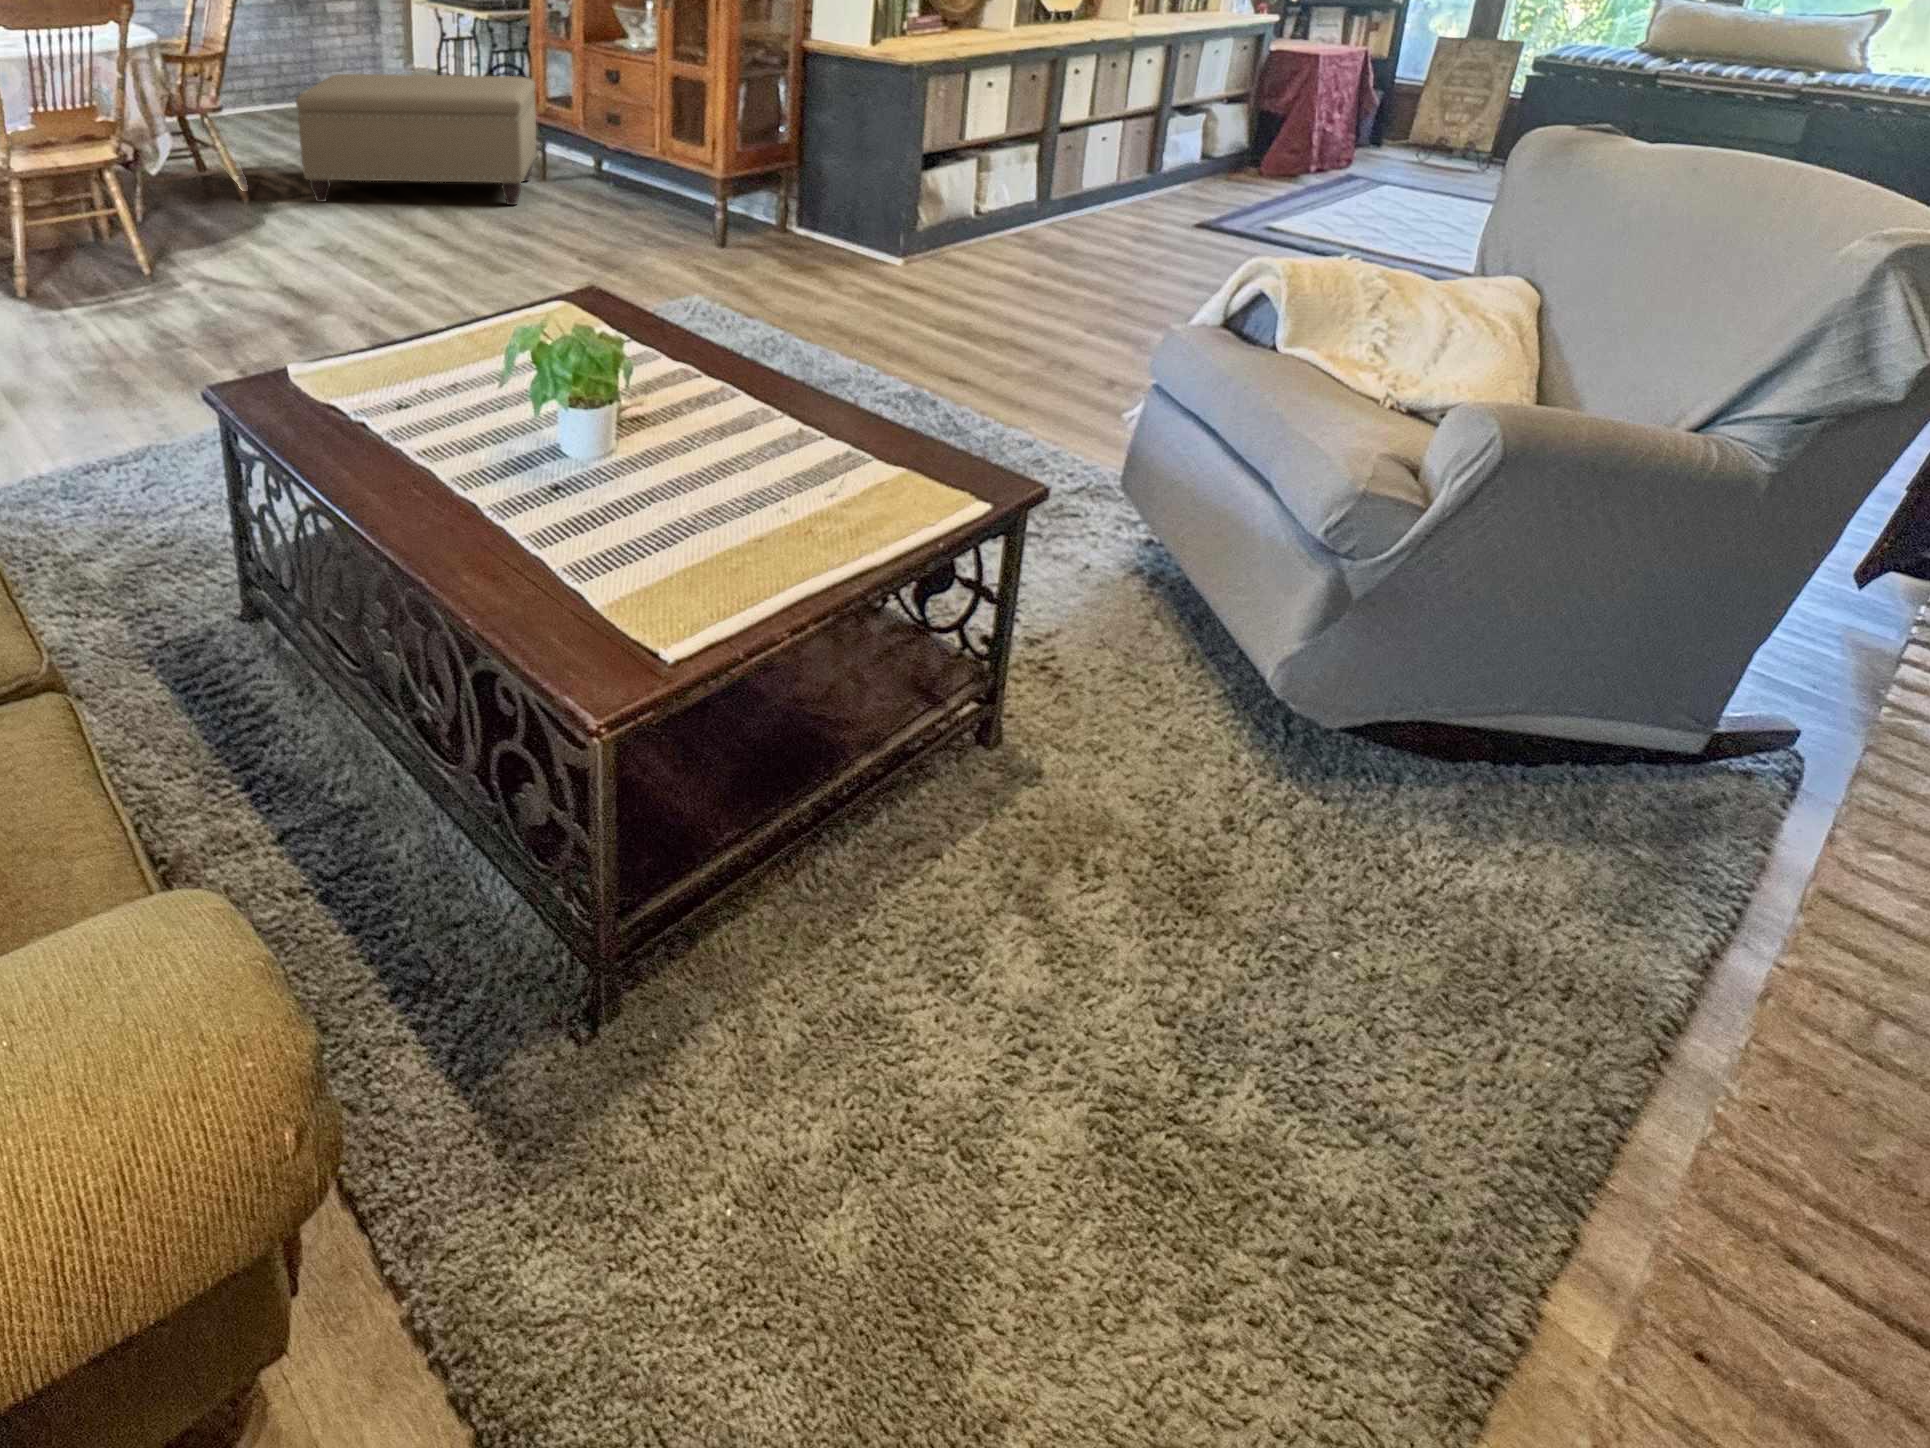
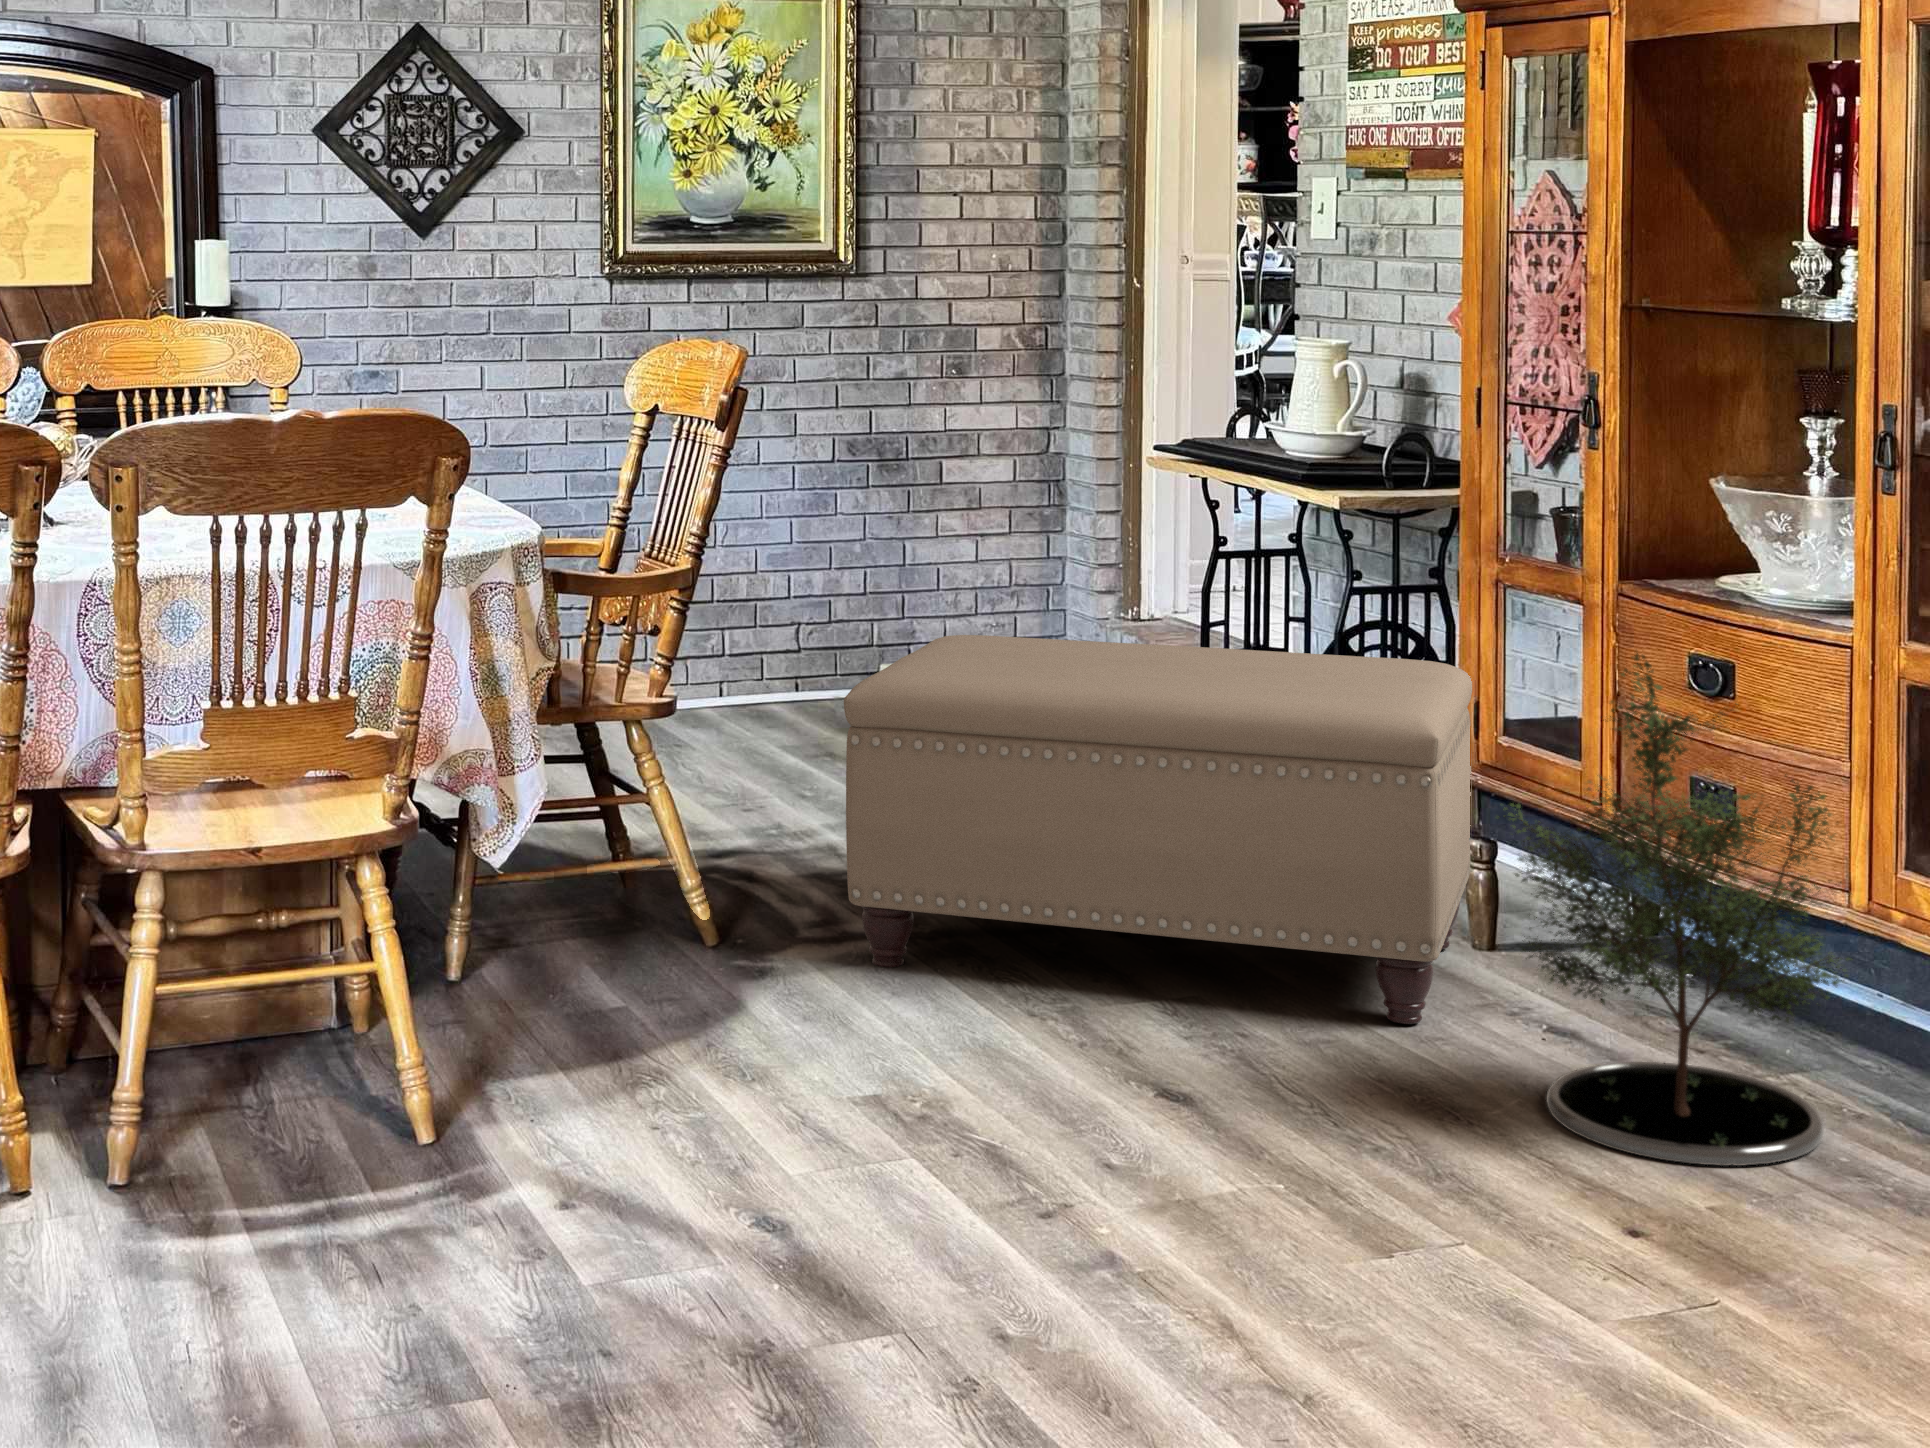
potted tree: none [537,67,653,237] -> present [1498,653,1853,1166]

